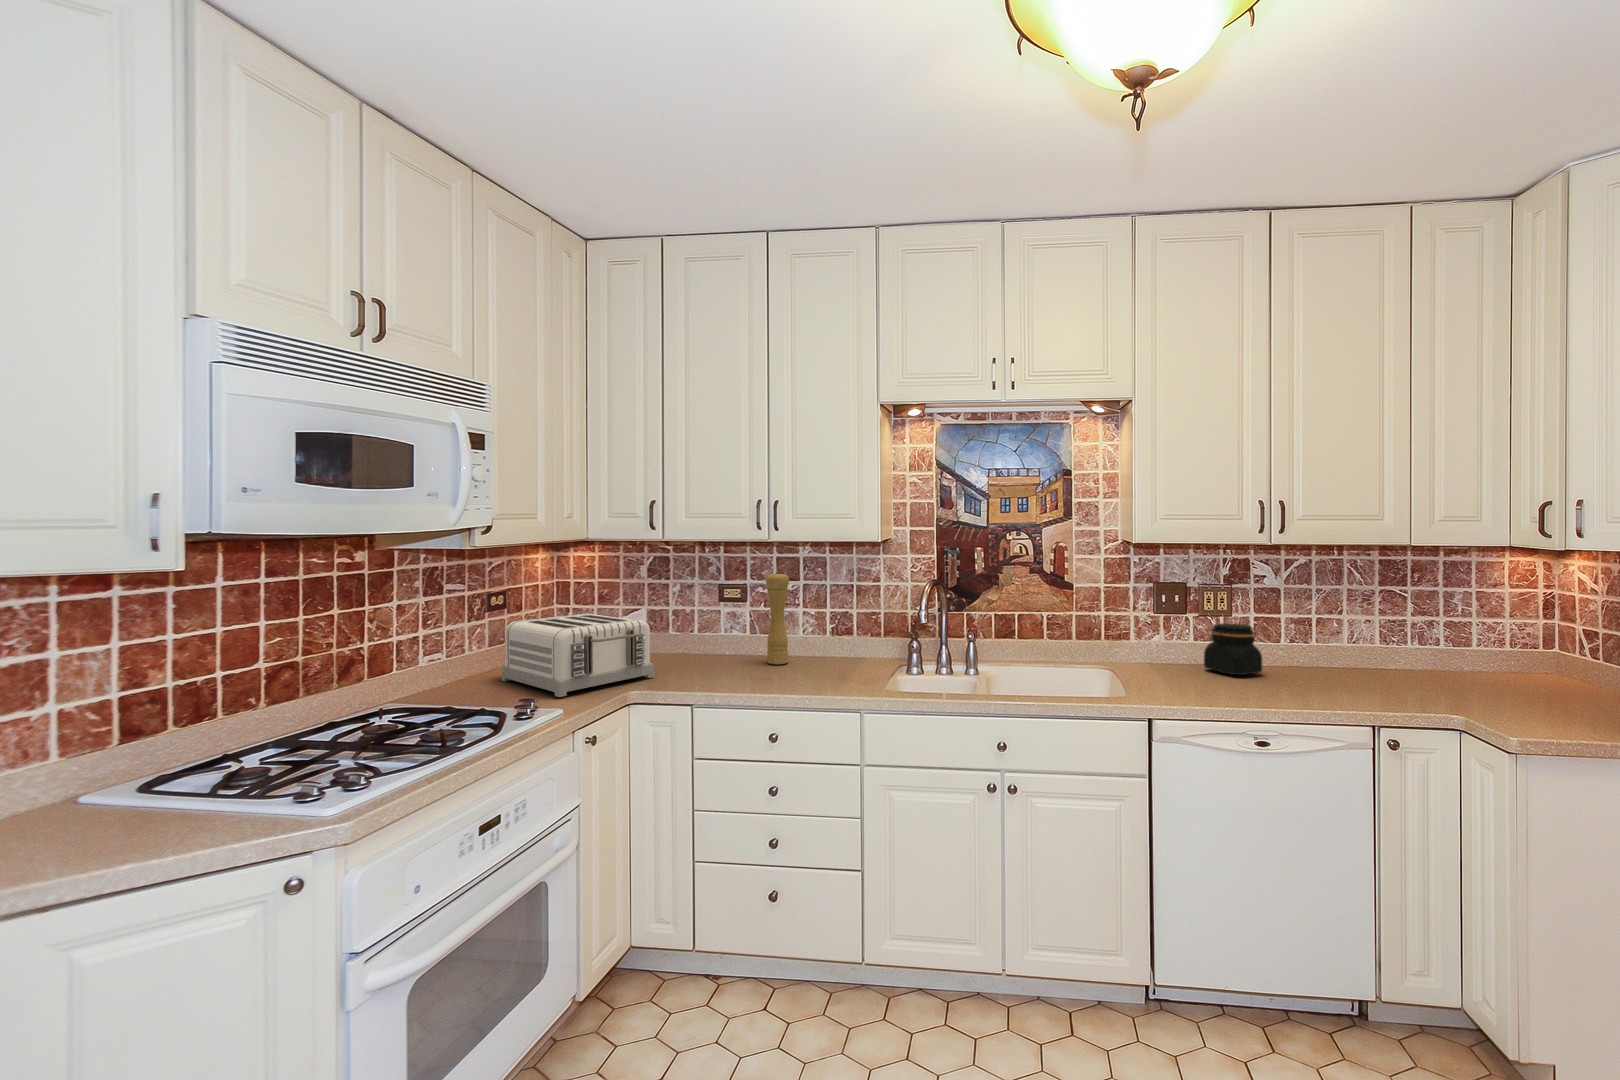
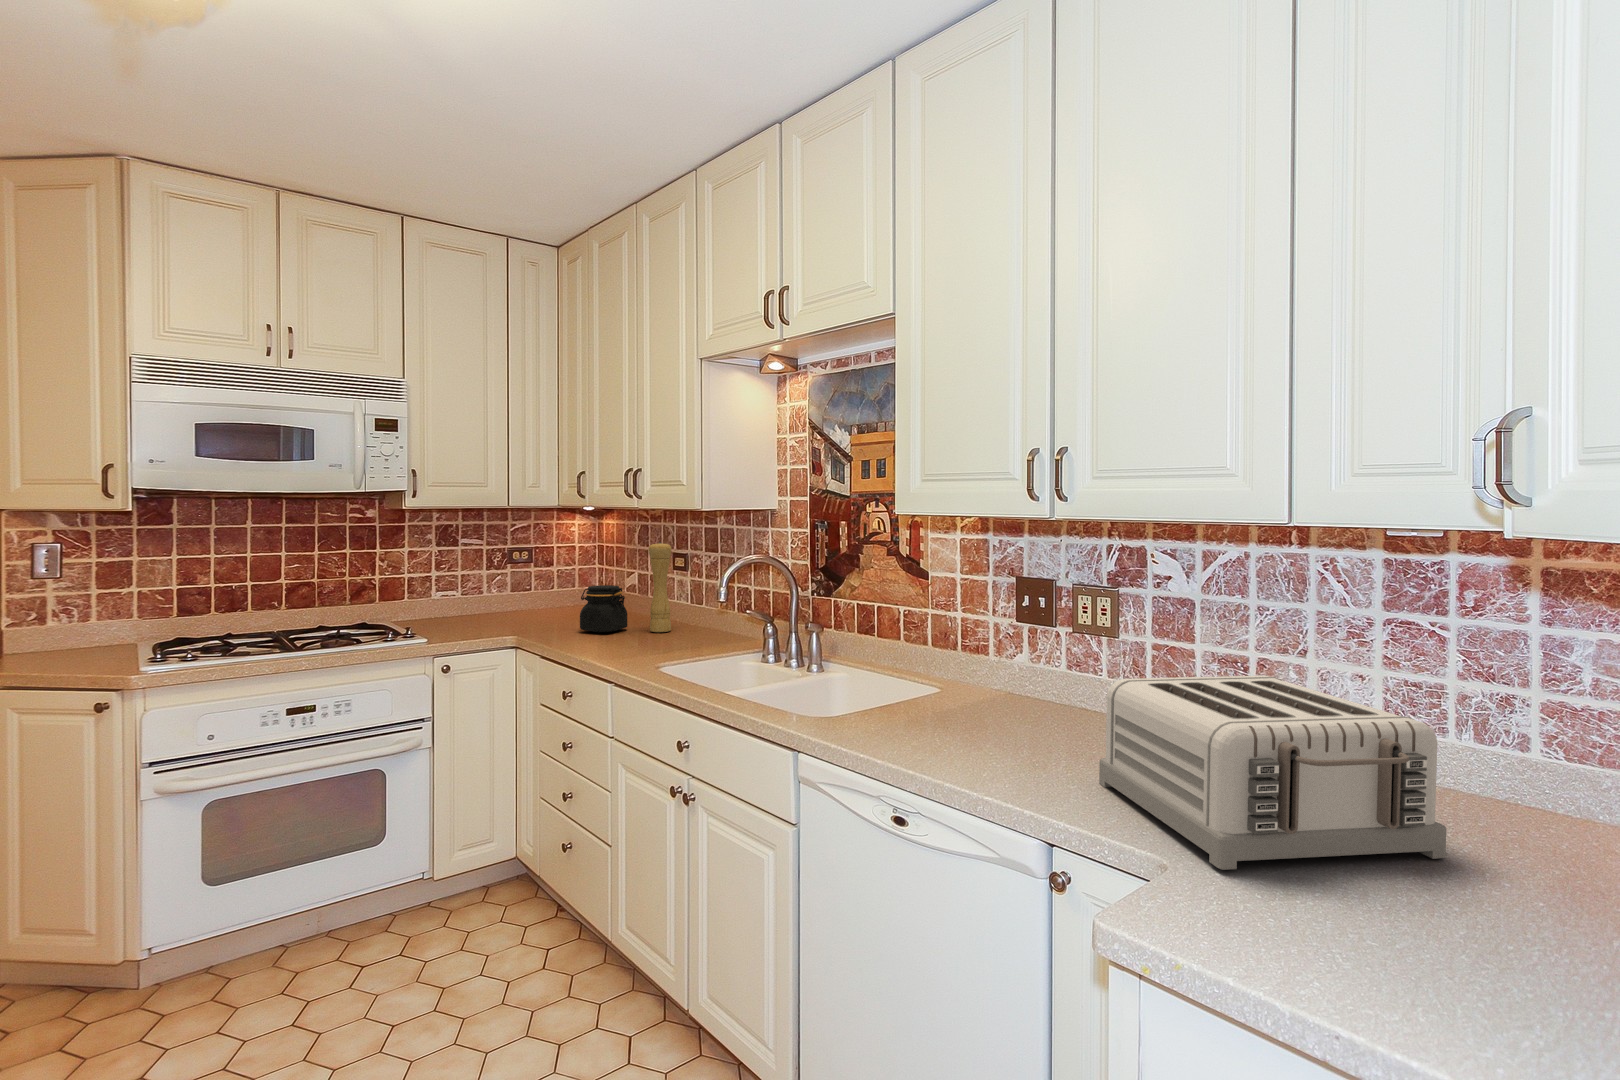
toaster: present [502,613,654,697] -> present [1099,676,1446,870]
jar: present [1204,623,1262,675] -> present [580,585,627,633]

